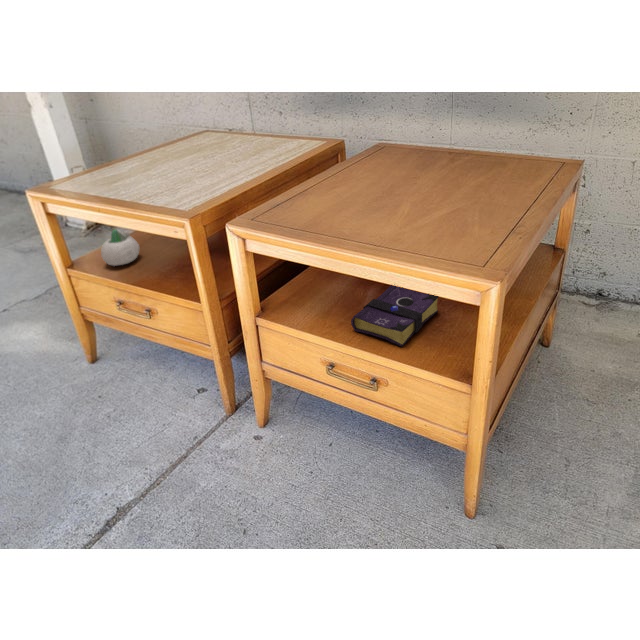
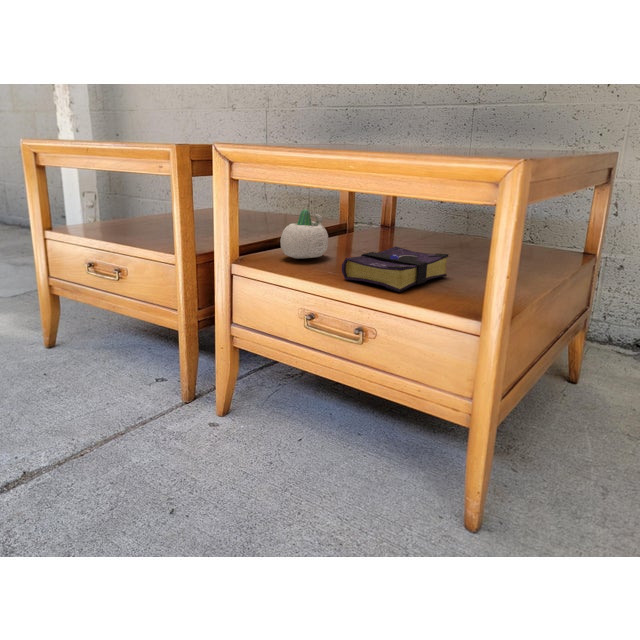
succulent planter: present [101,229,139,266] -> present [280,209,328,259]

